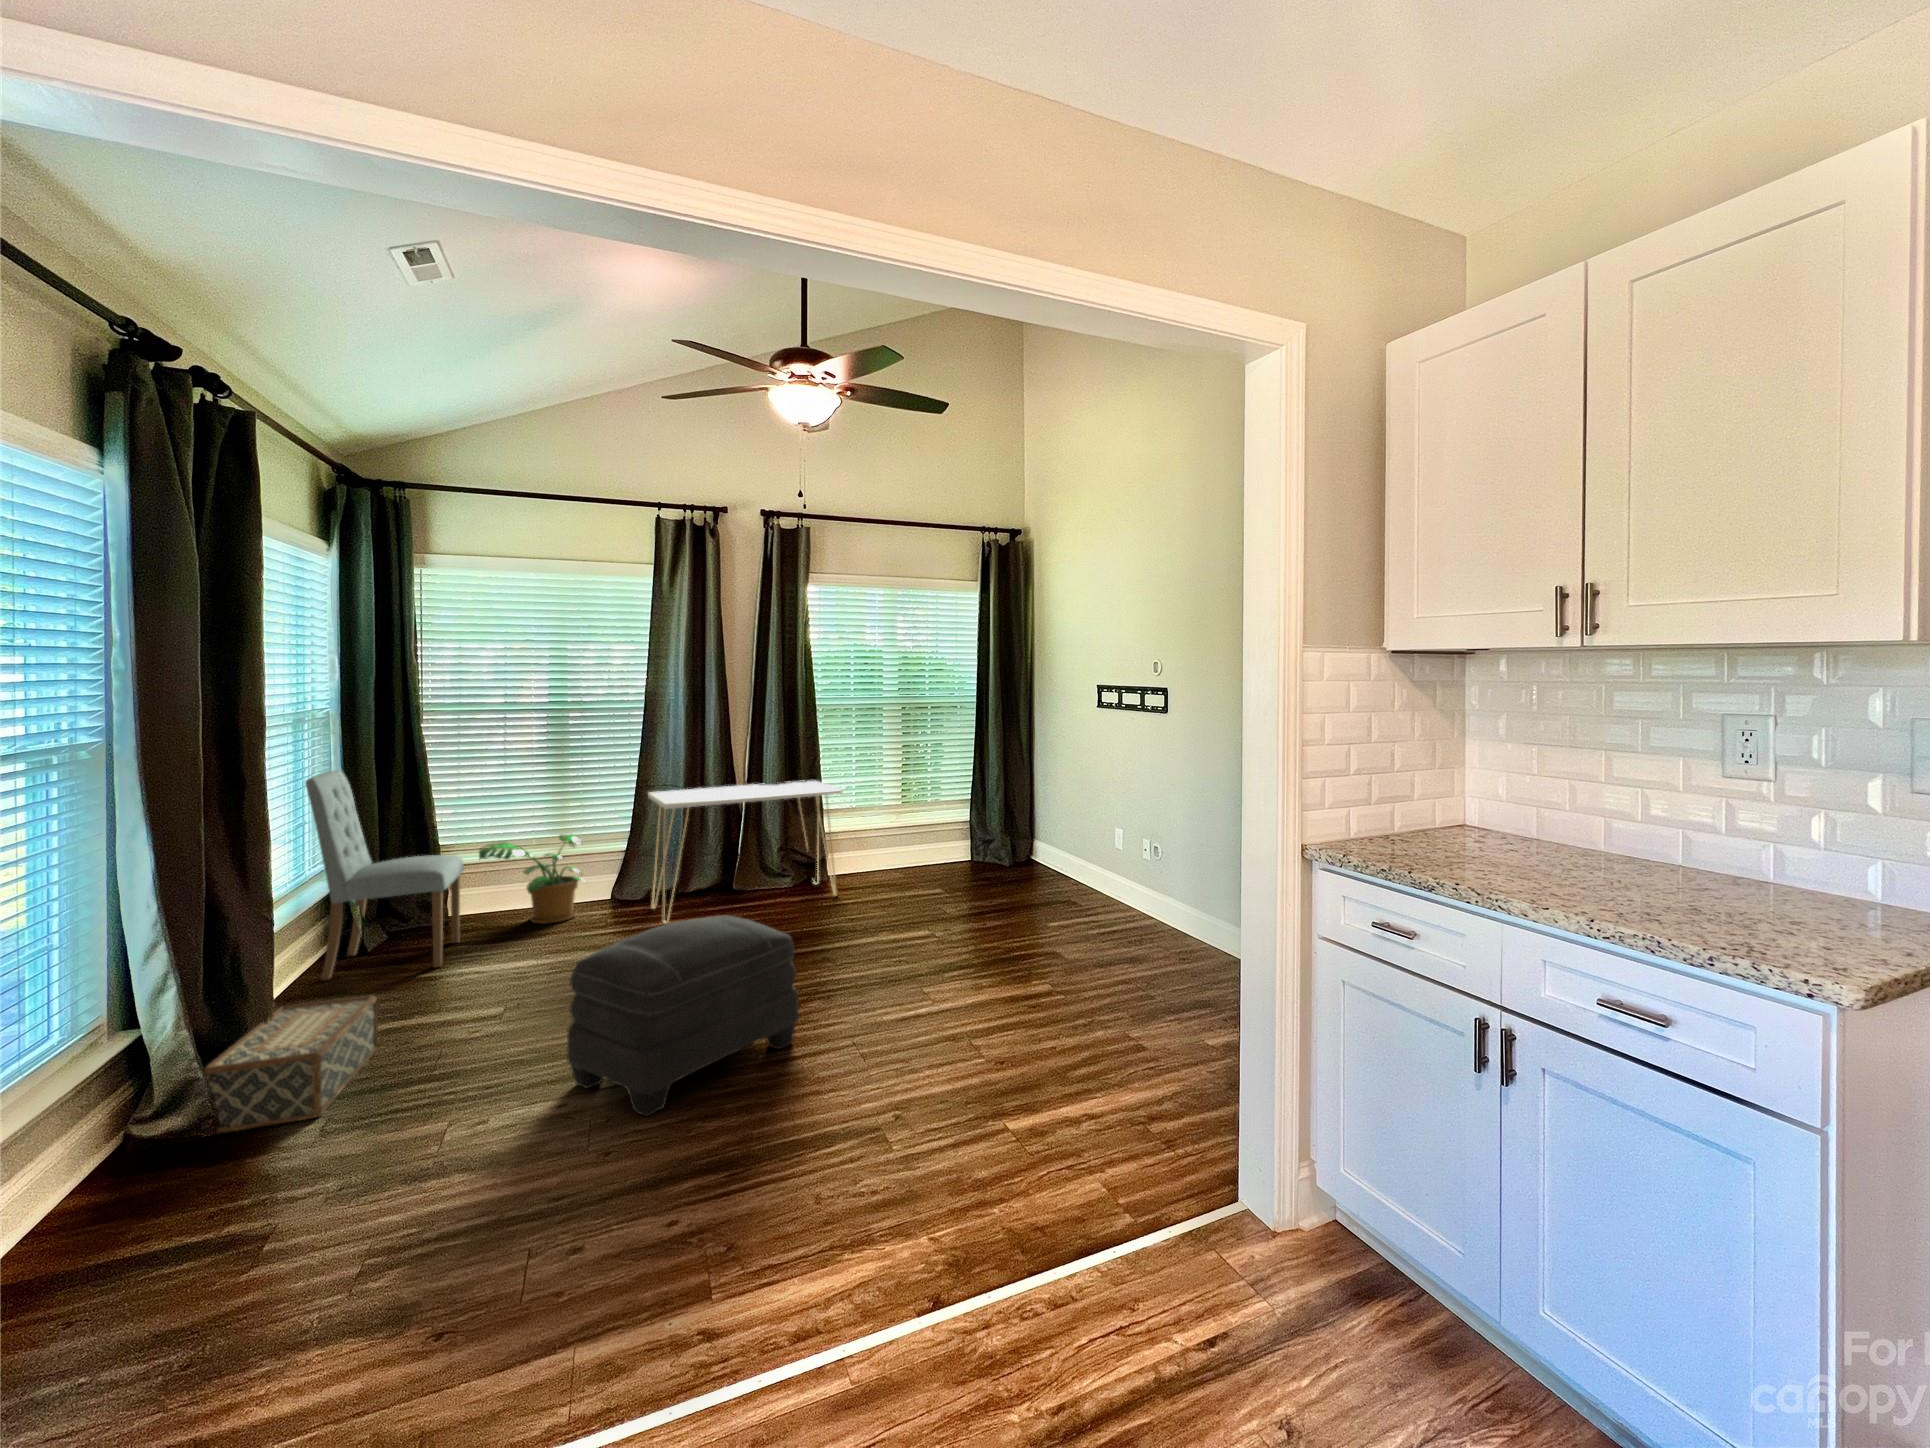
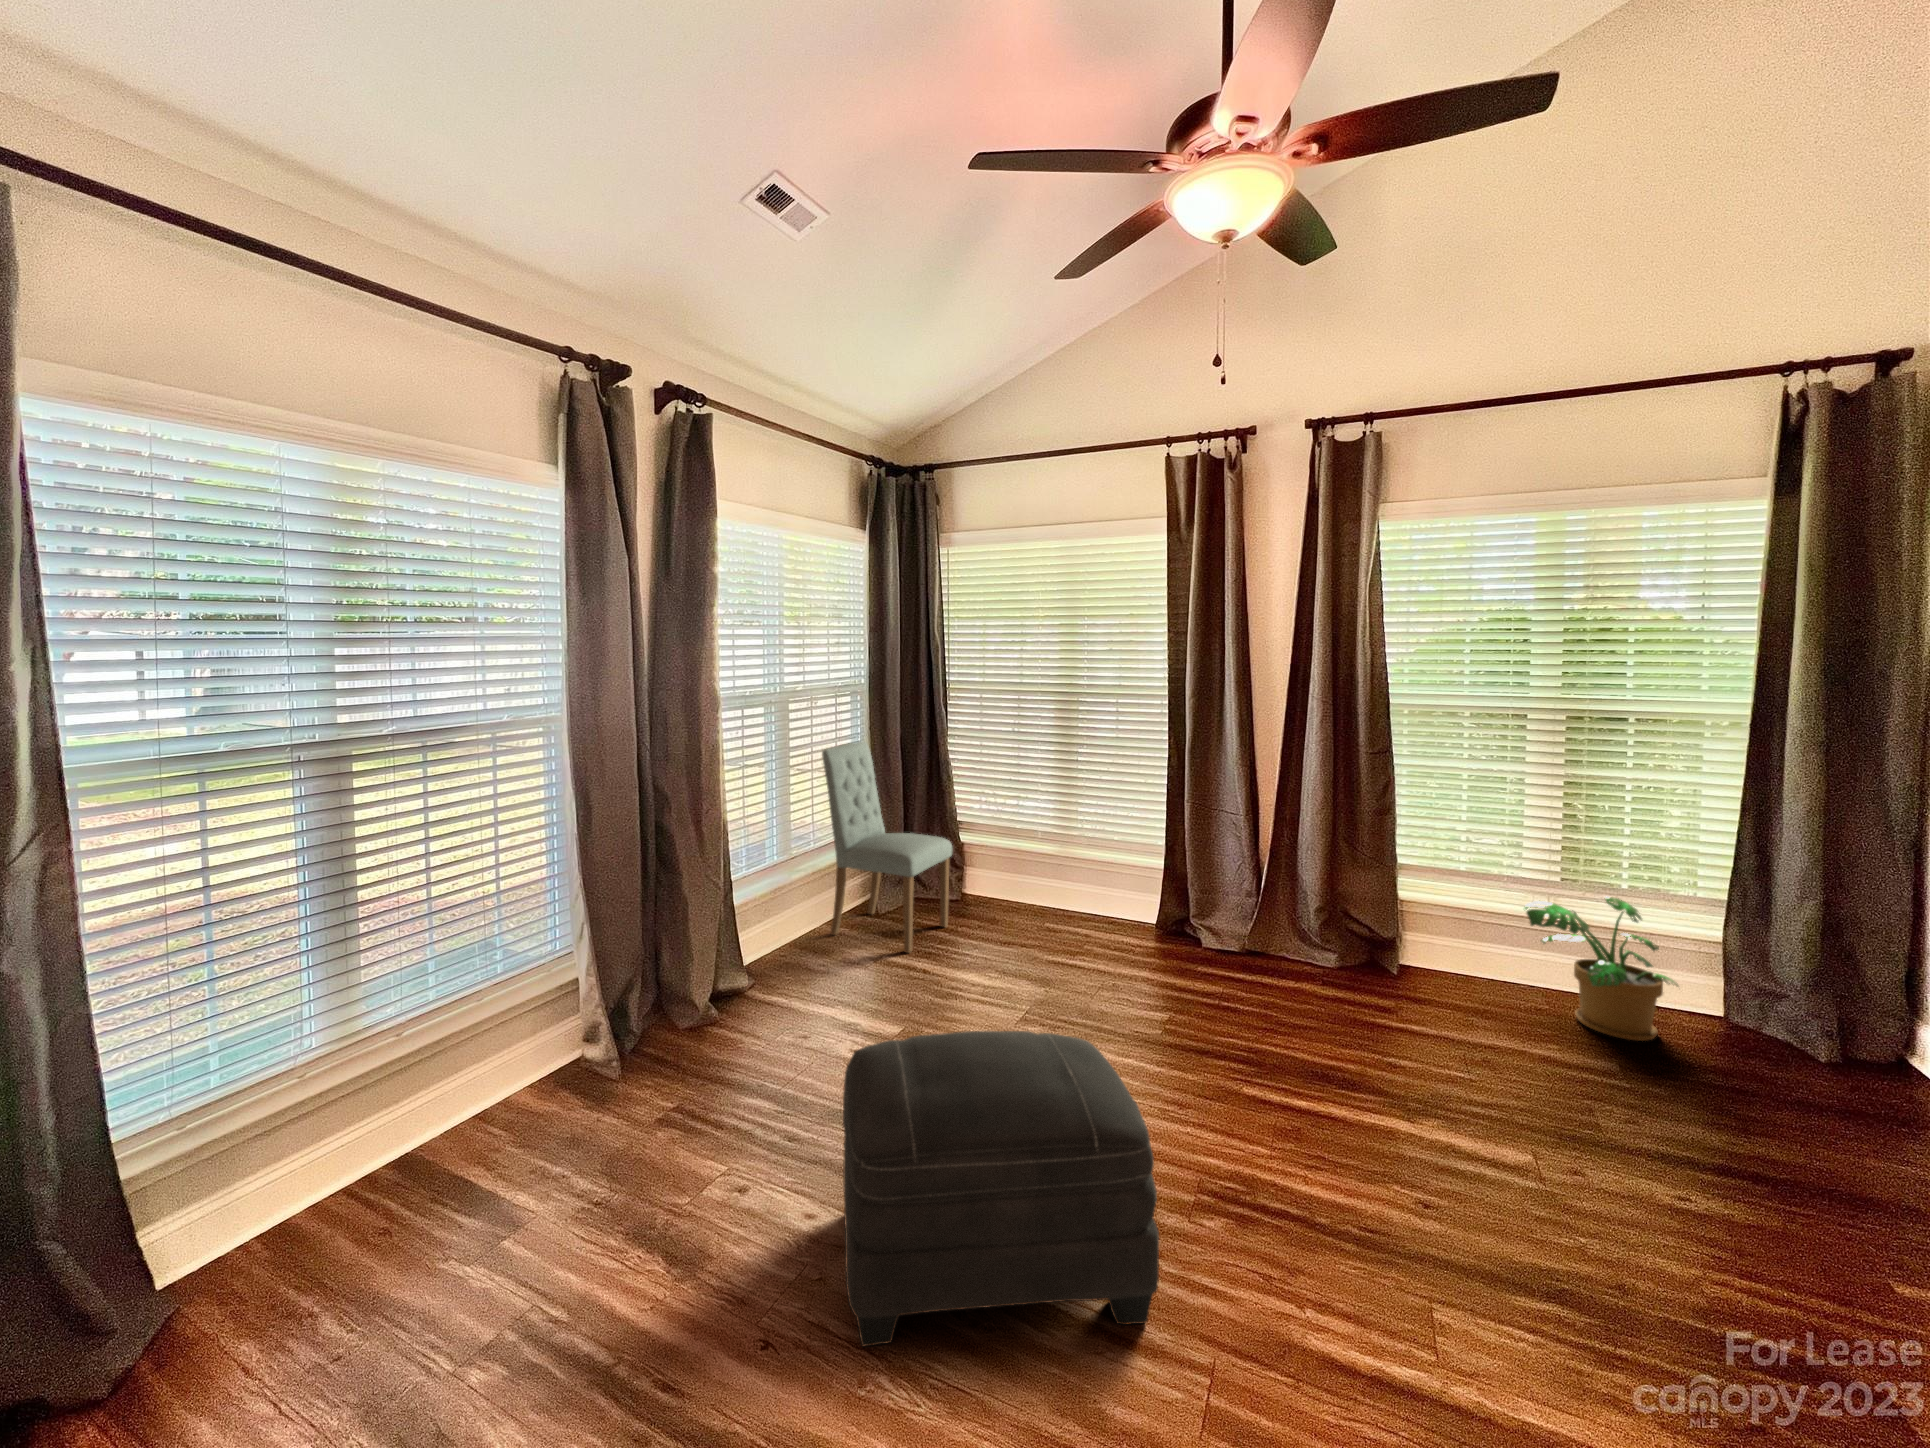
console table: present [648,780,842,923] -> none [1134,801,1413,1008]
potted plant: present [479,835,586,924] -> present [1524,896,1678,1041]
woven basket: present [204,995,378,1134] -> none [614,968,784,1108]

